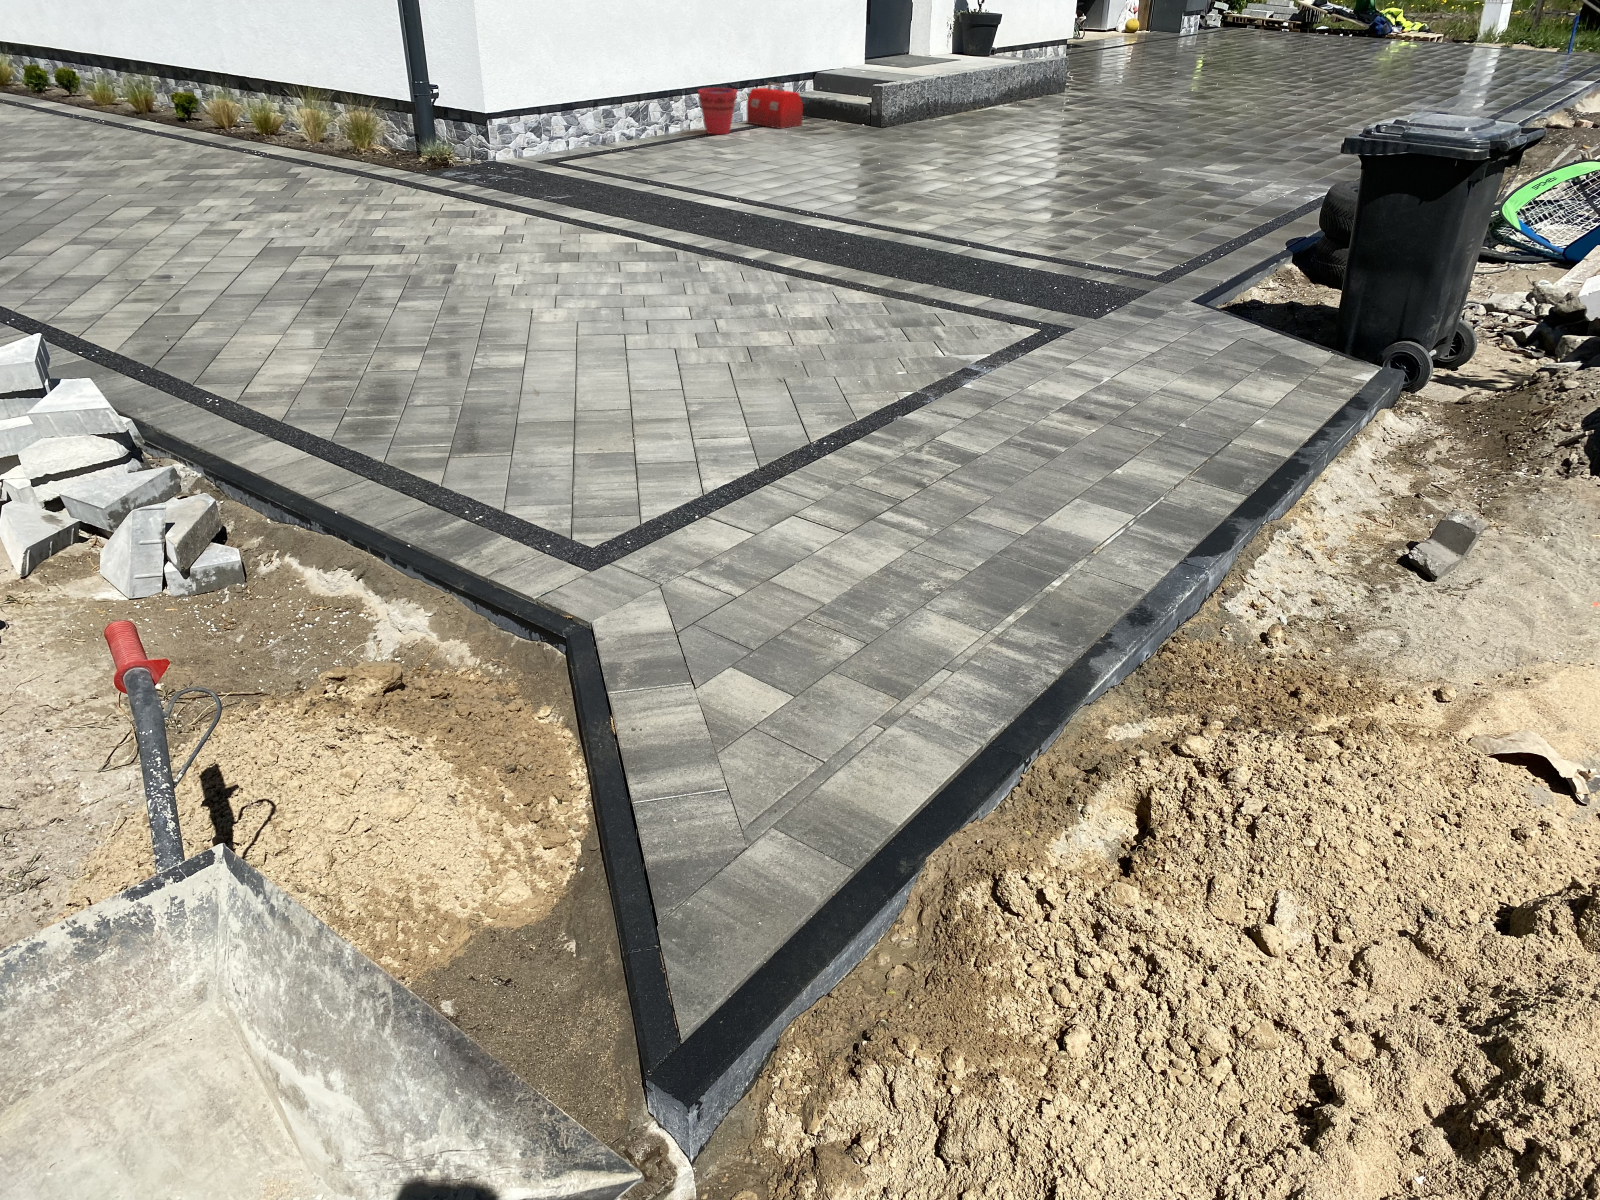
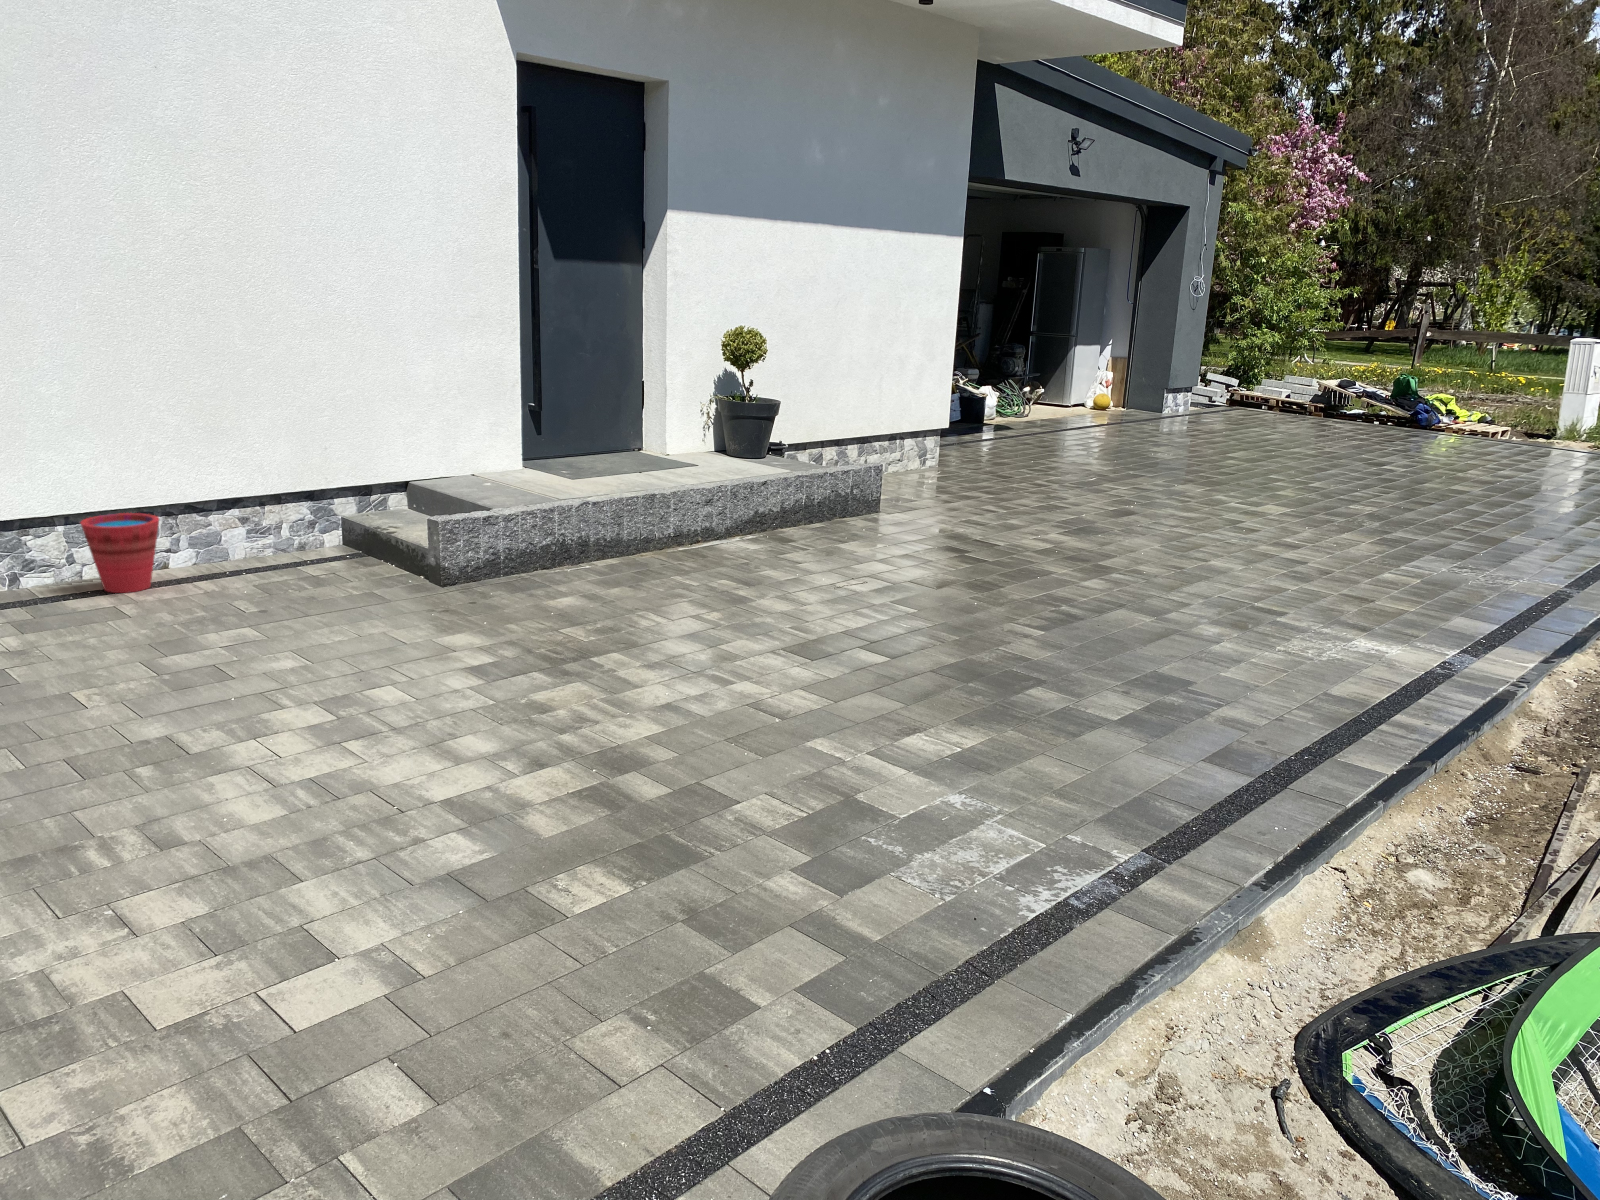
toolbox: present [747,82,803,129] -> none [229,503,315,582]

